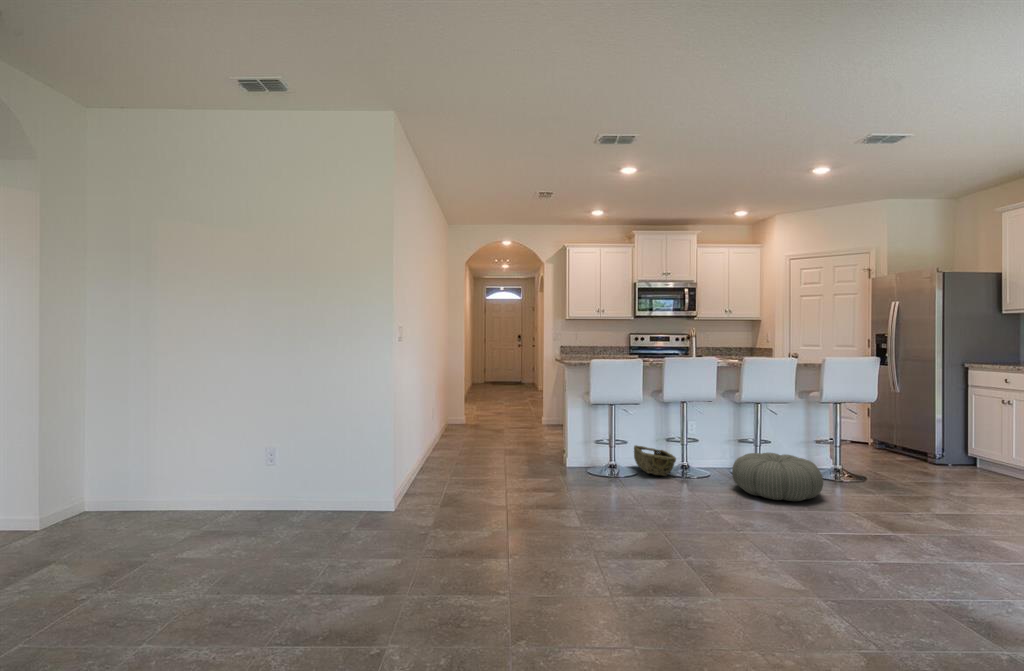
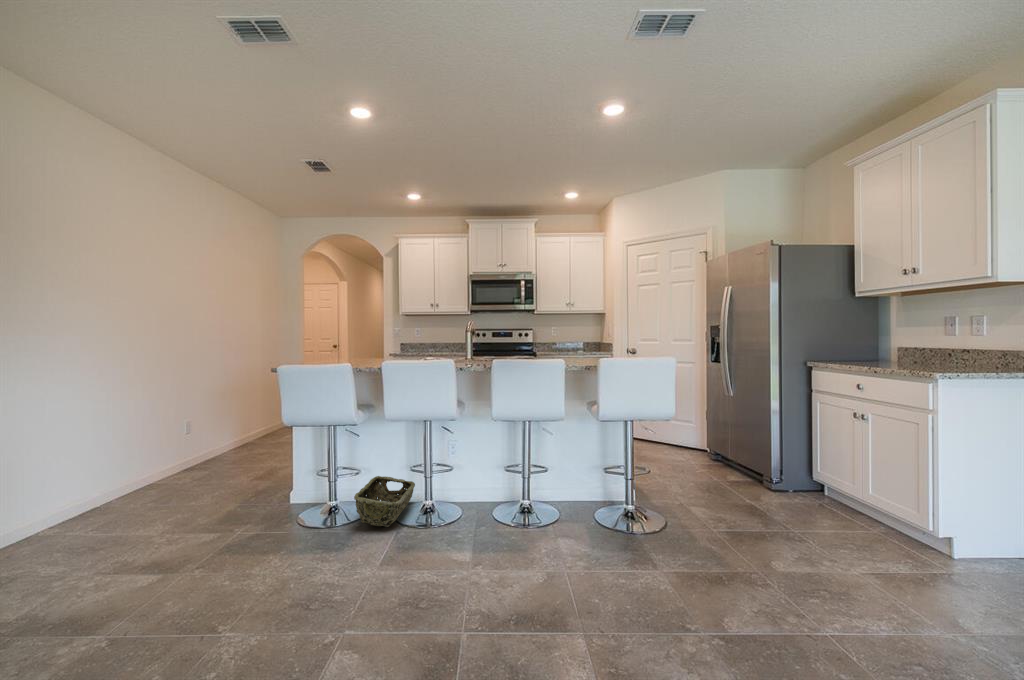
pouf: present [732,453,823,501] -> none [442,499,567,600]

